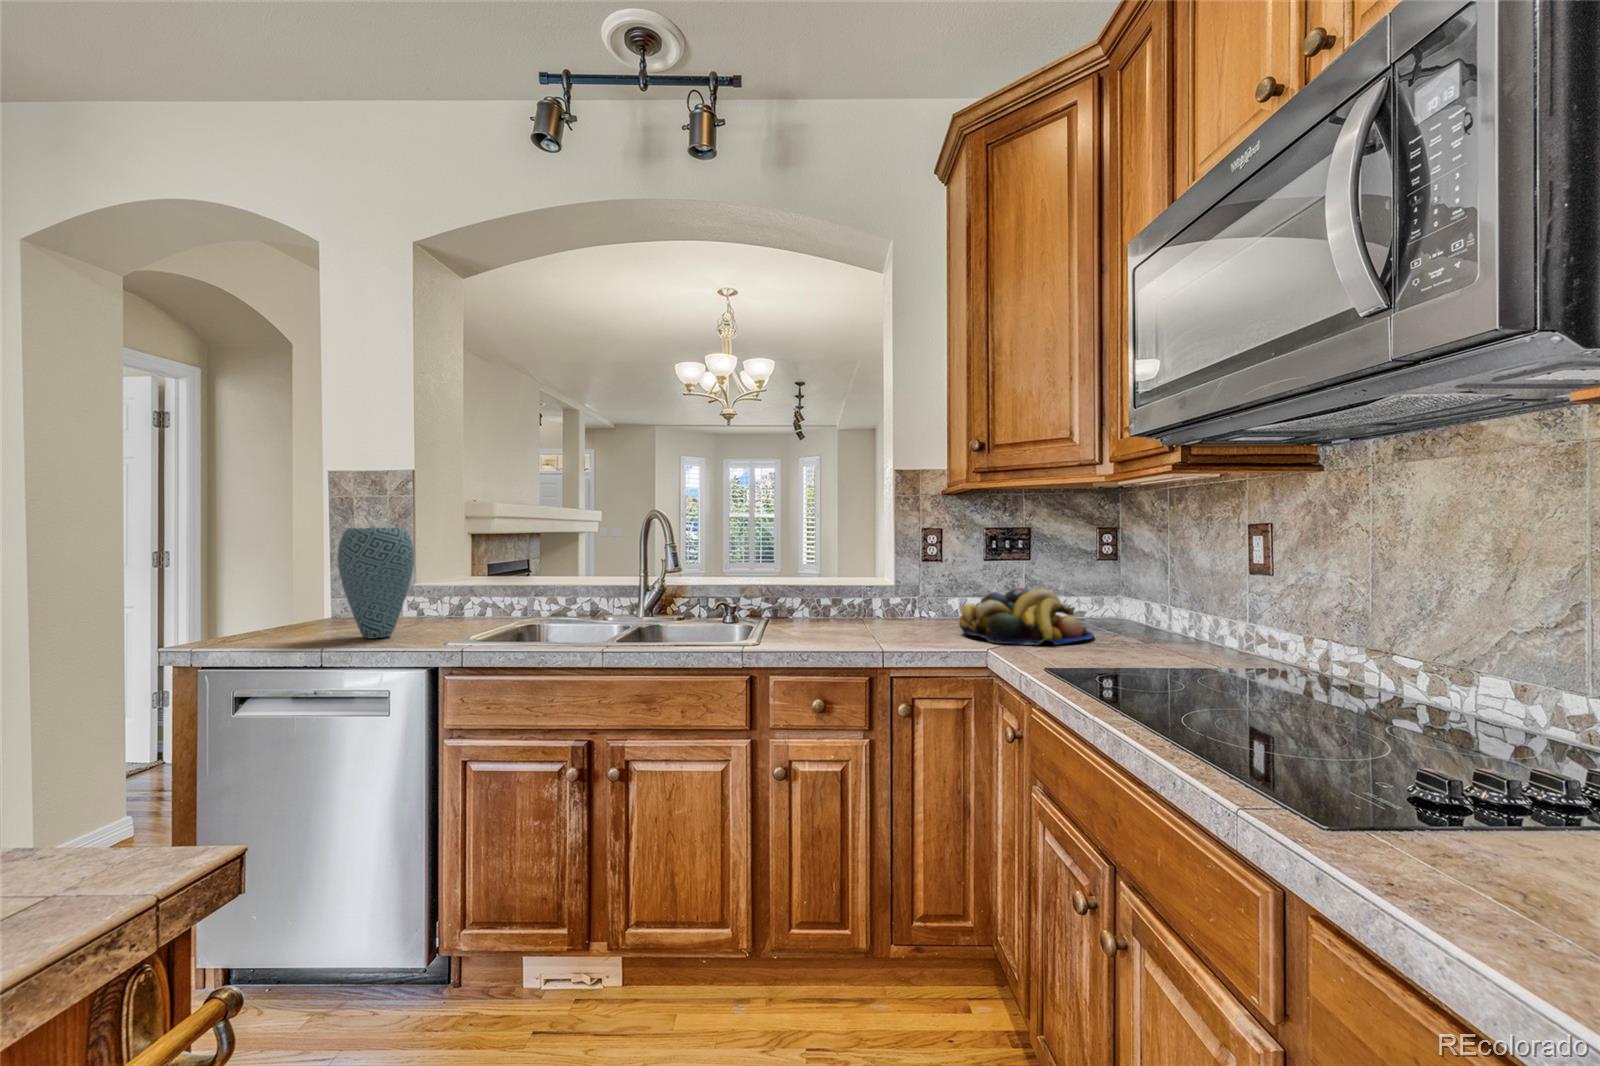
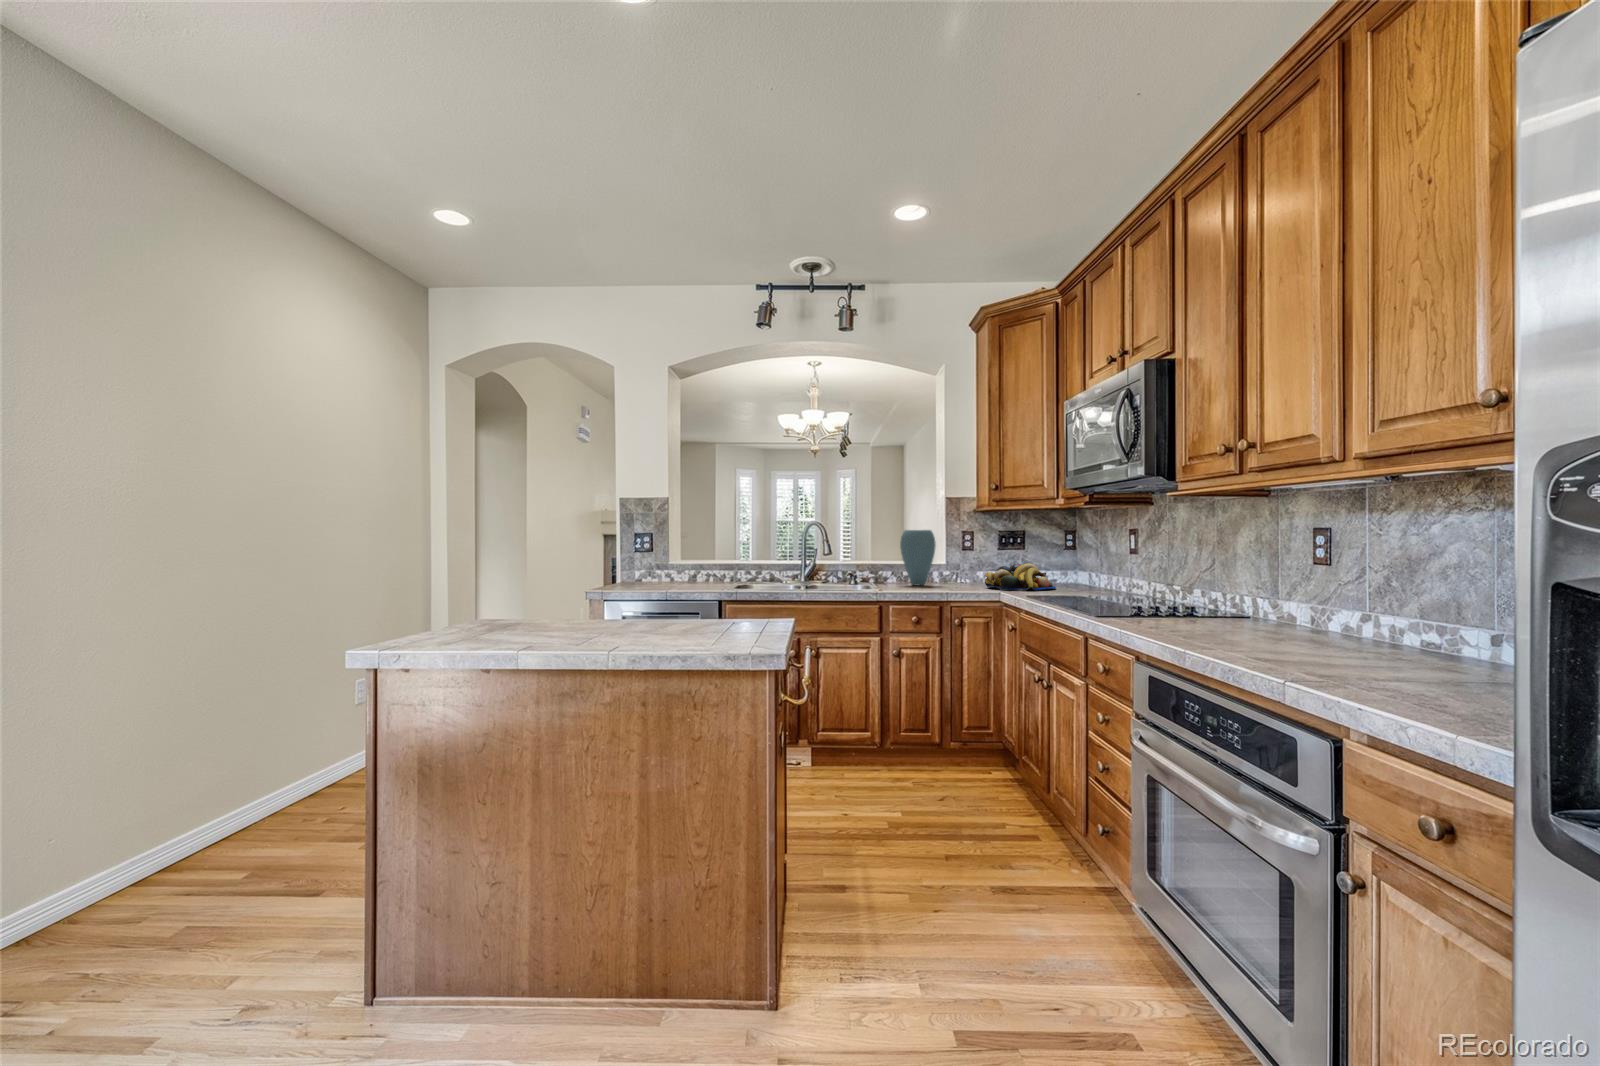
vase: present [337,528,414,638] -> present [900,530,936,586]

